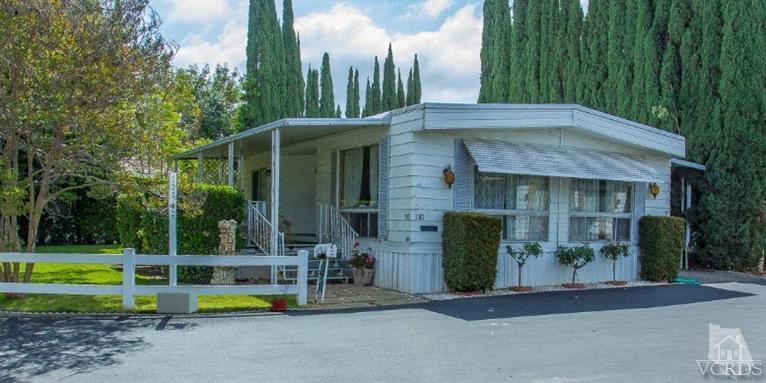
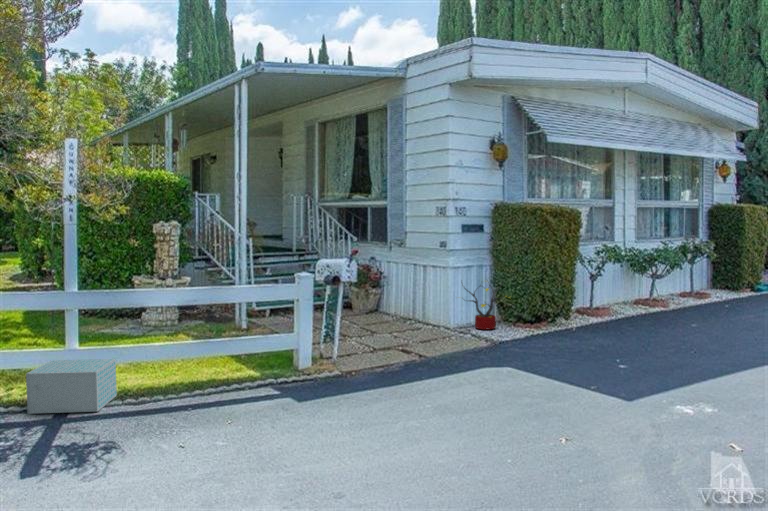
decorative plant: present [271,275,289,311] -> present [465,285,499,329]

